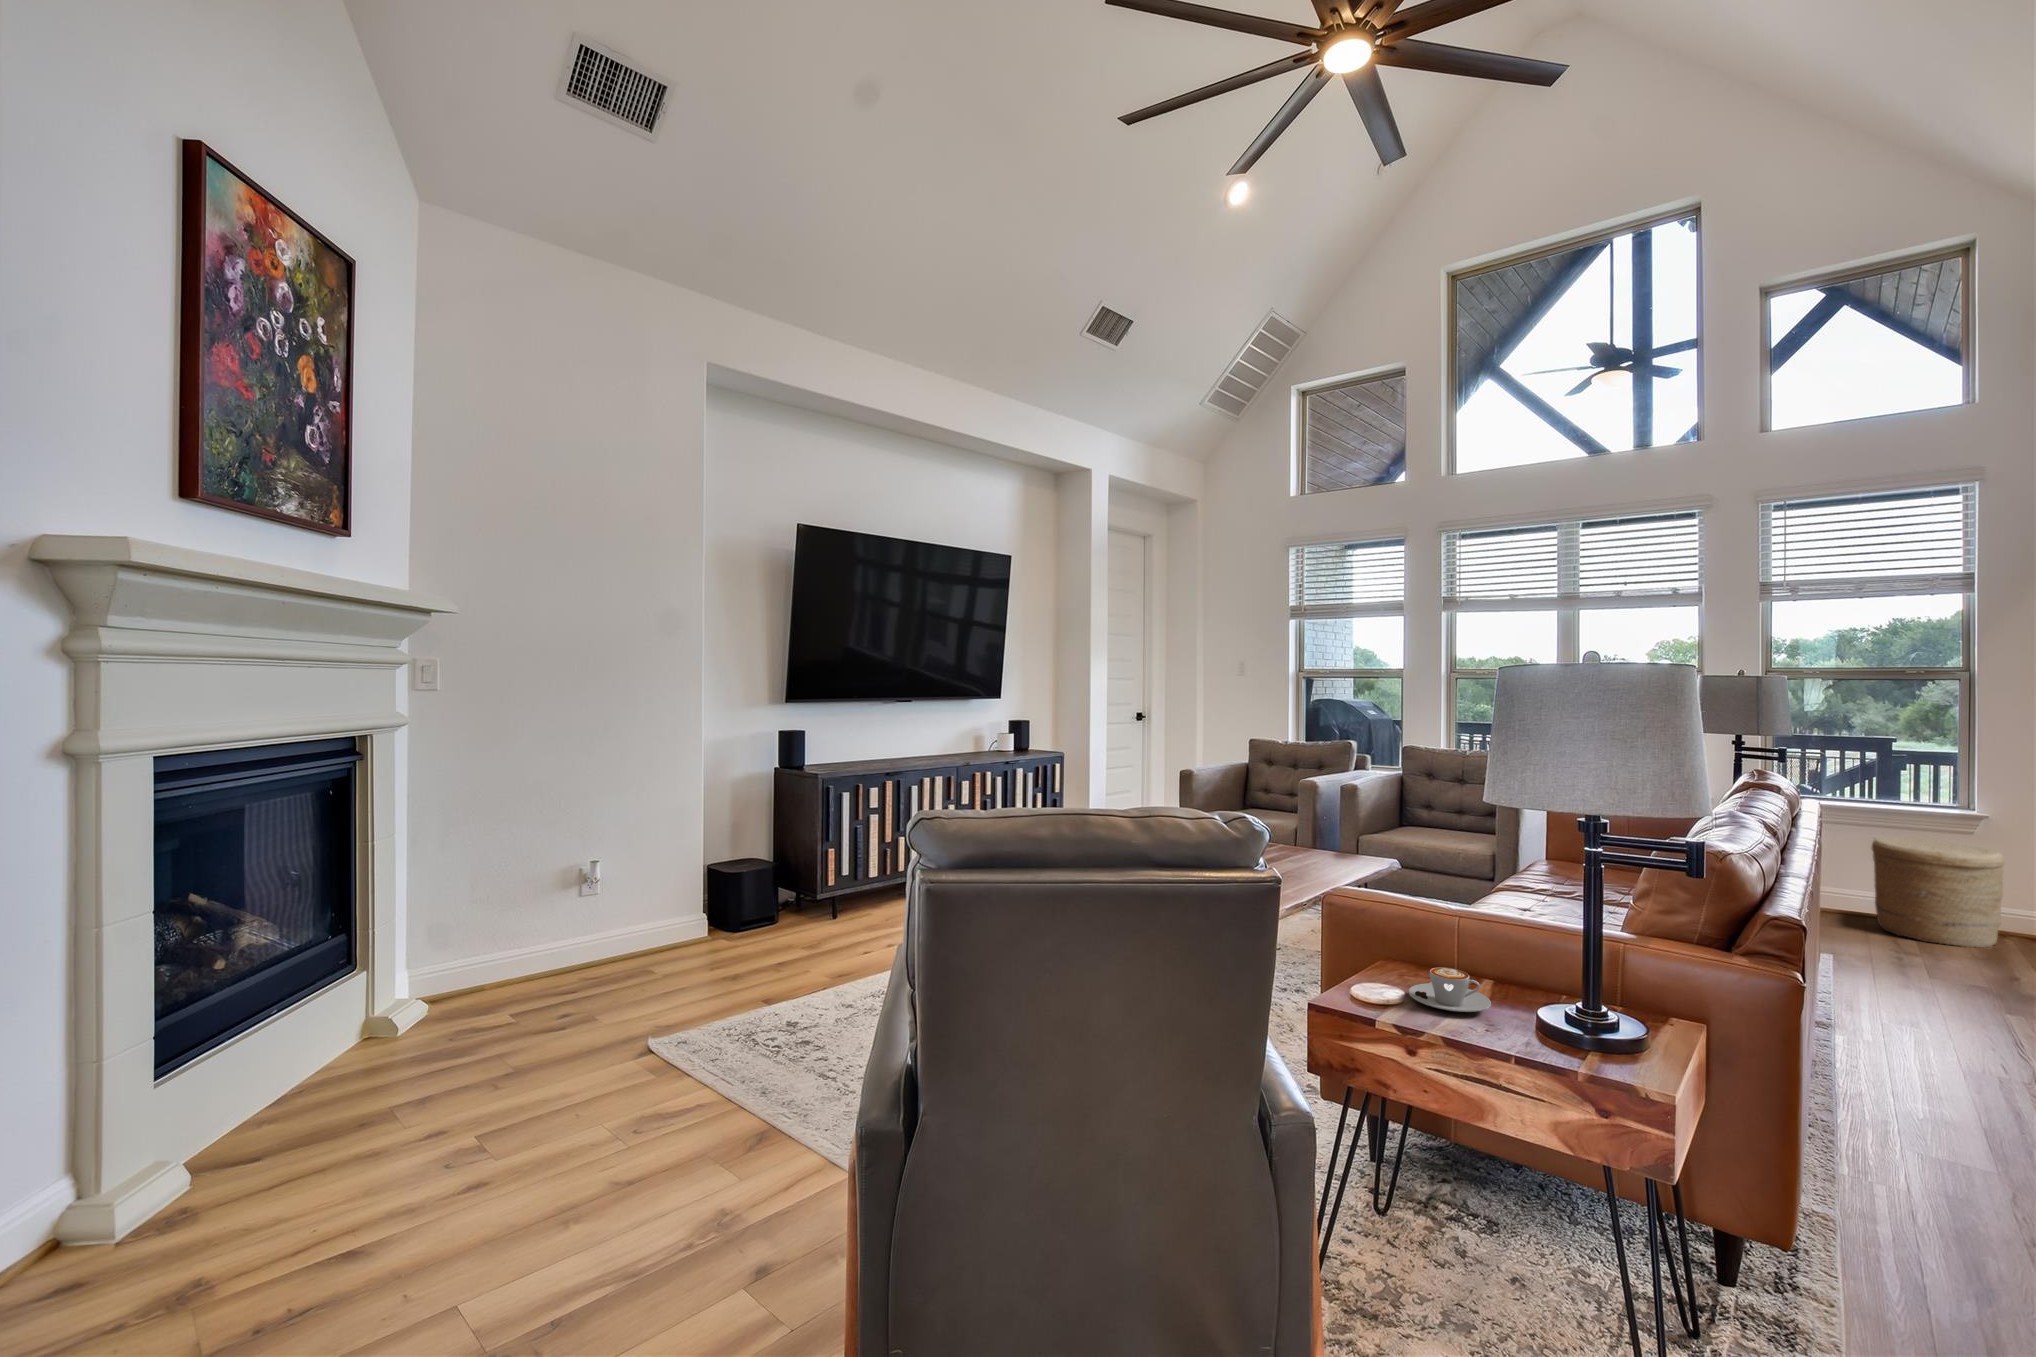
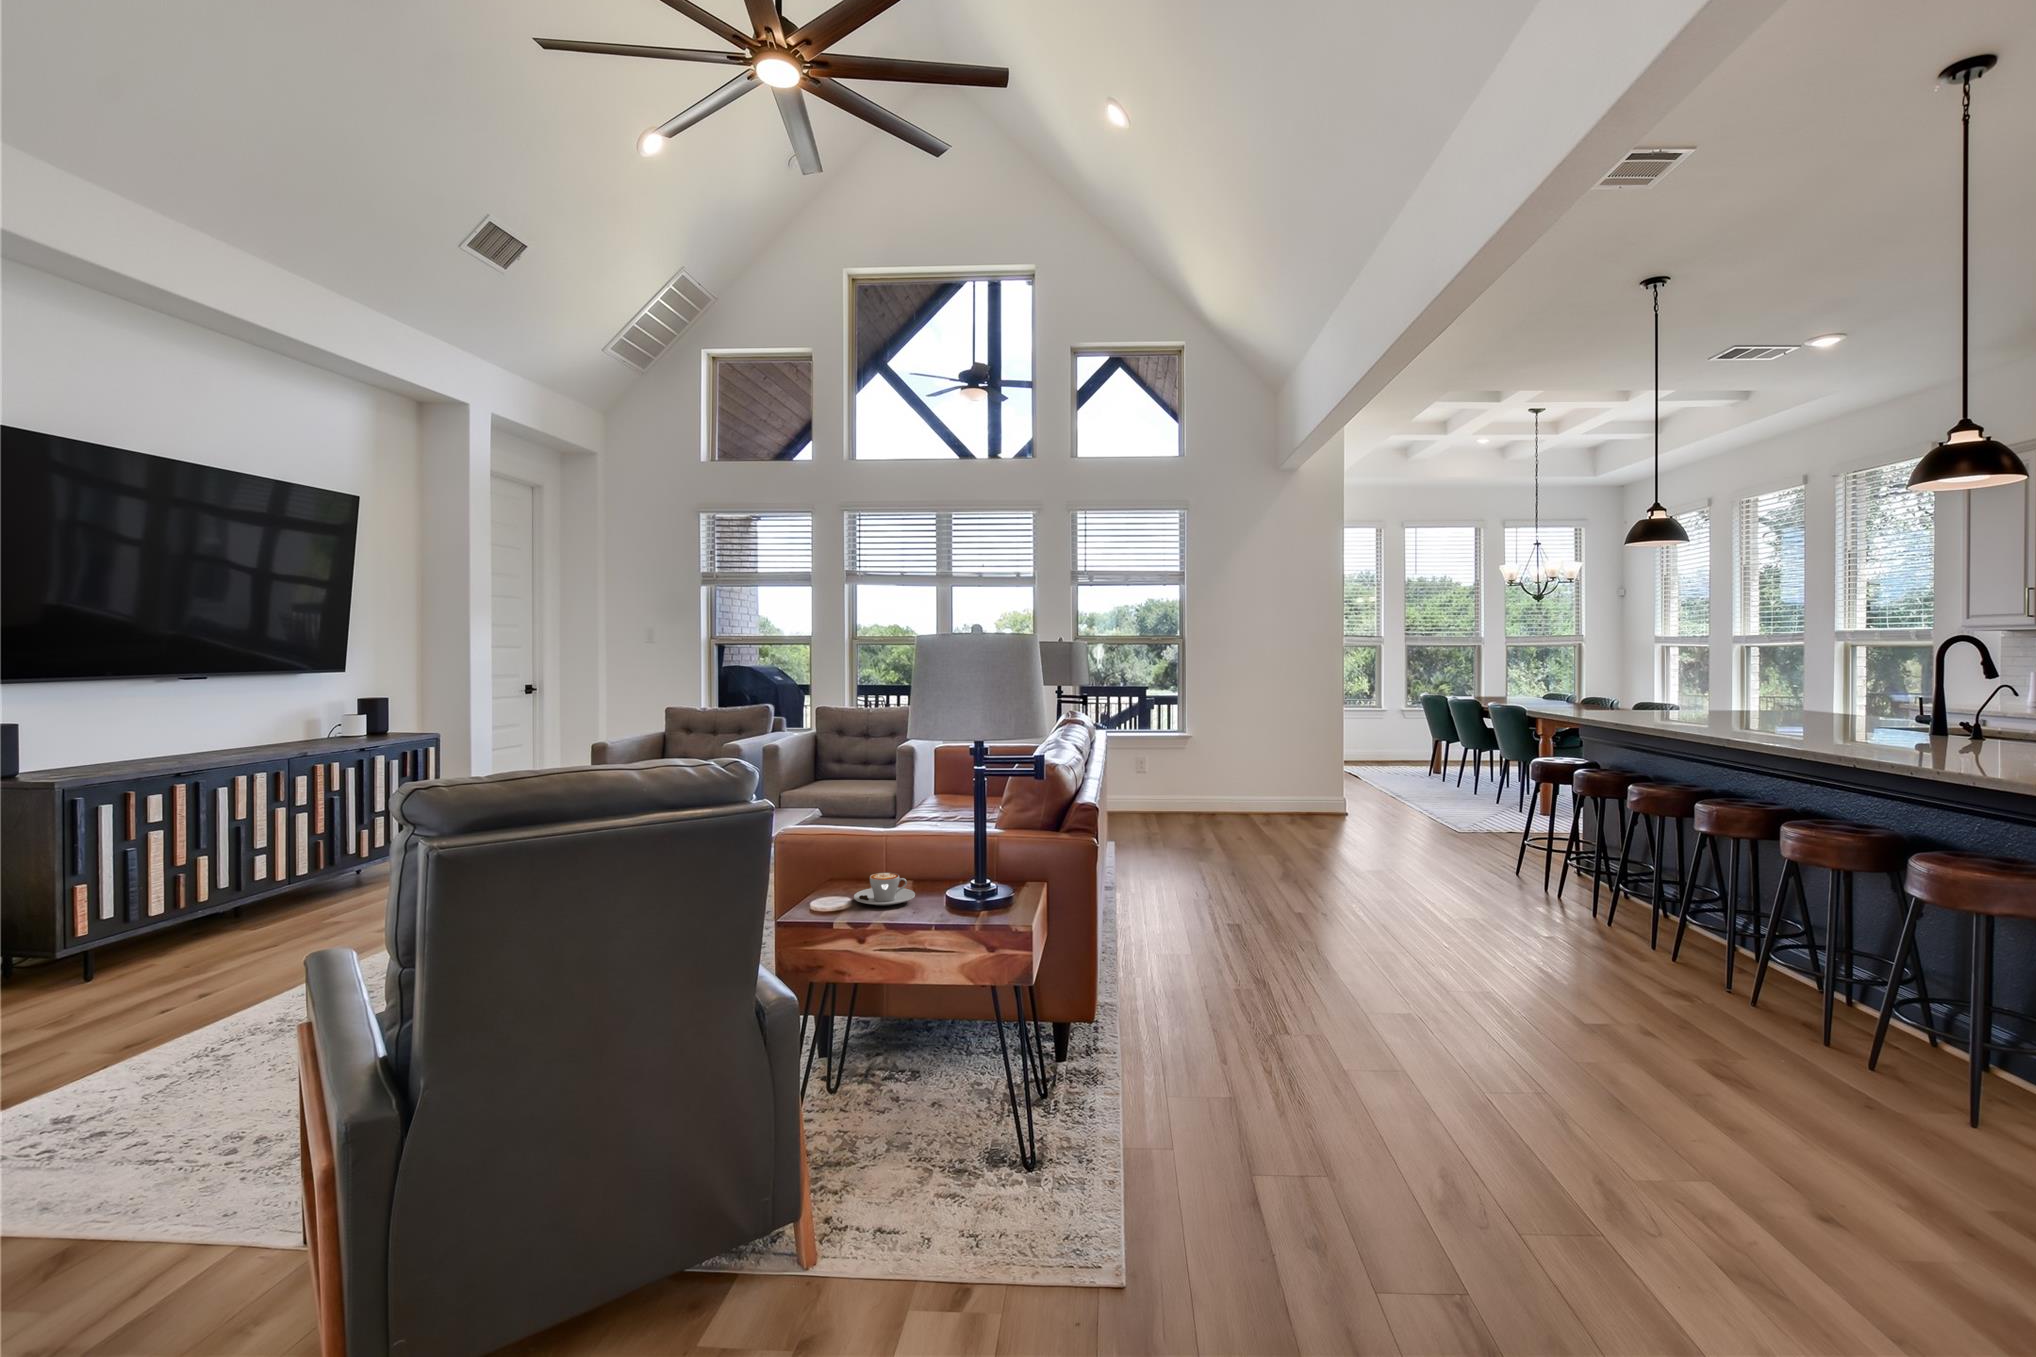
woven basket: present [1872,838,2004,948] -> none [1130,755,1194,826]

